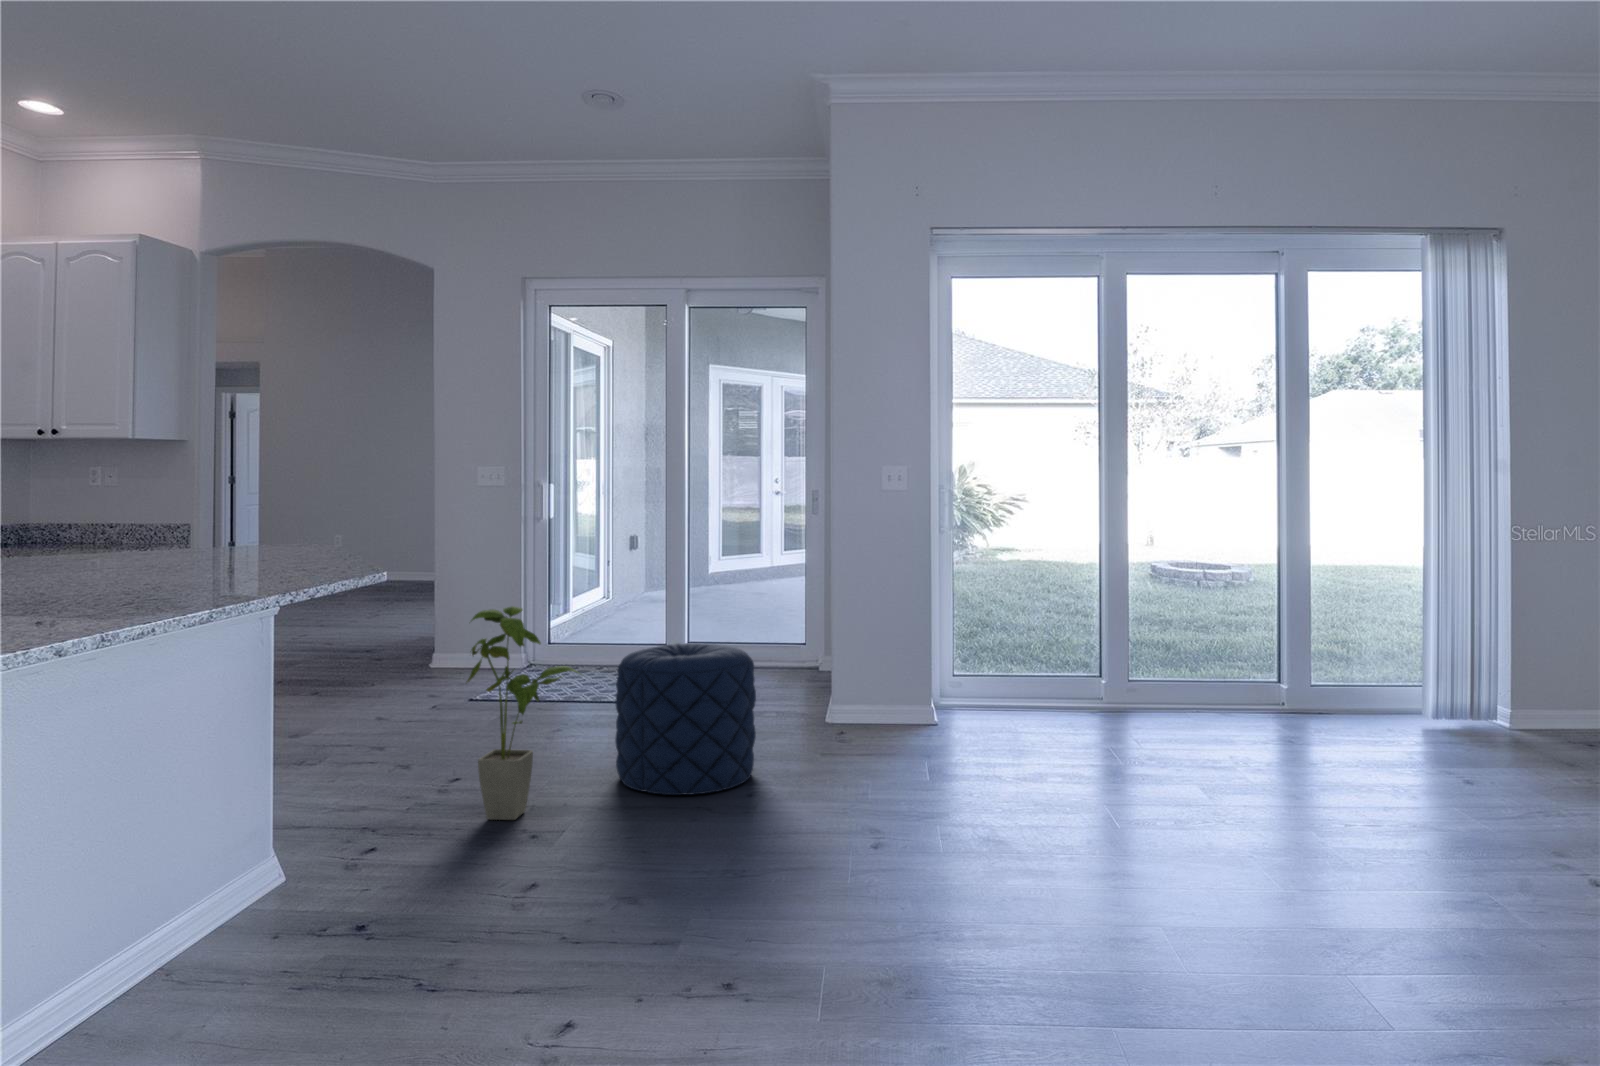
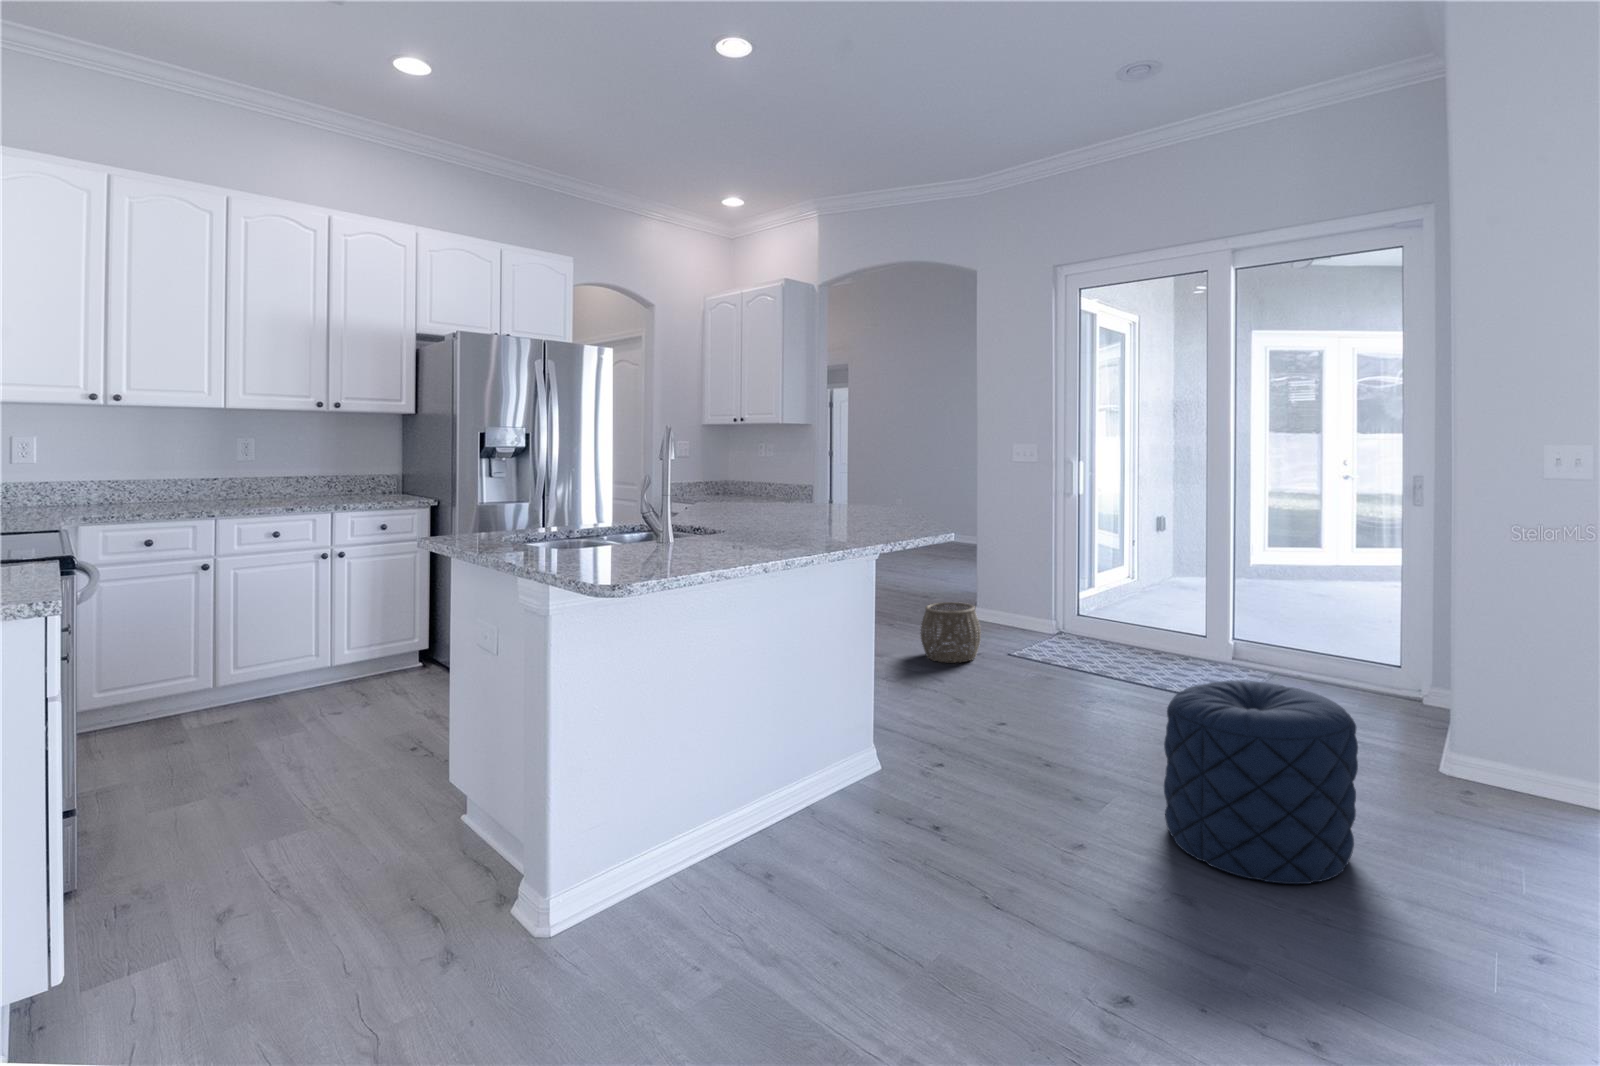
house plant: present [467,606,578,820] -> none [998,649,1132,877]
woven basket: none [373,628,446,694] -> present [921,602,981,663]

